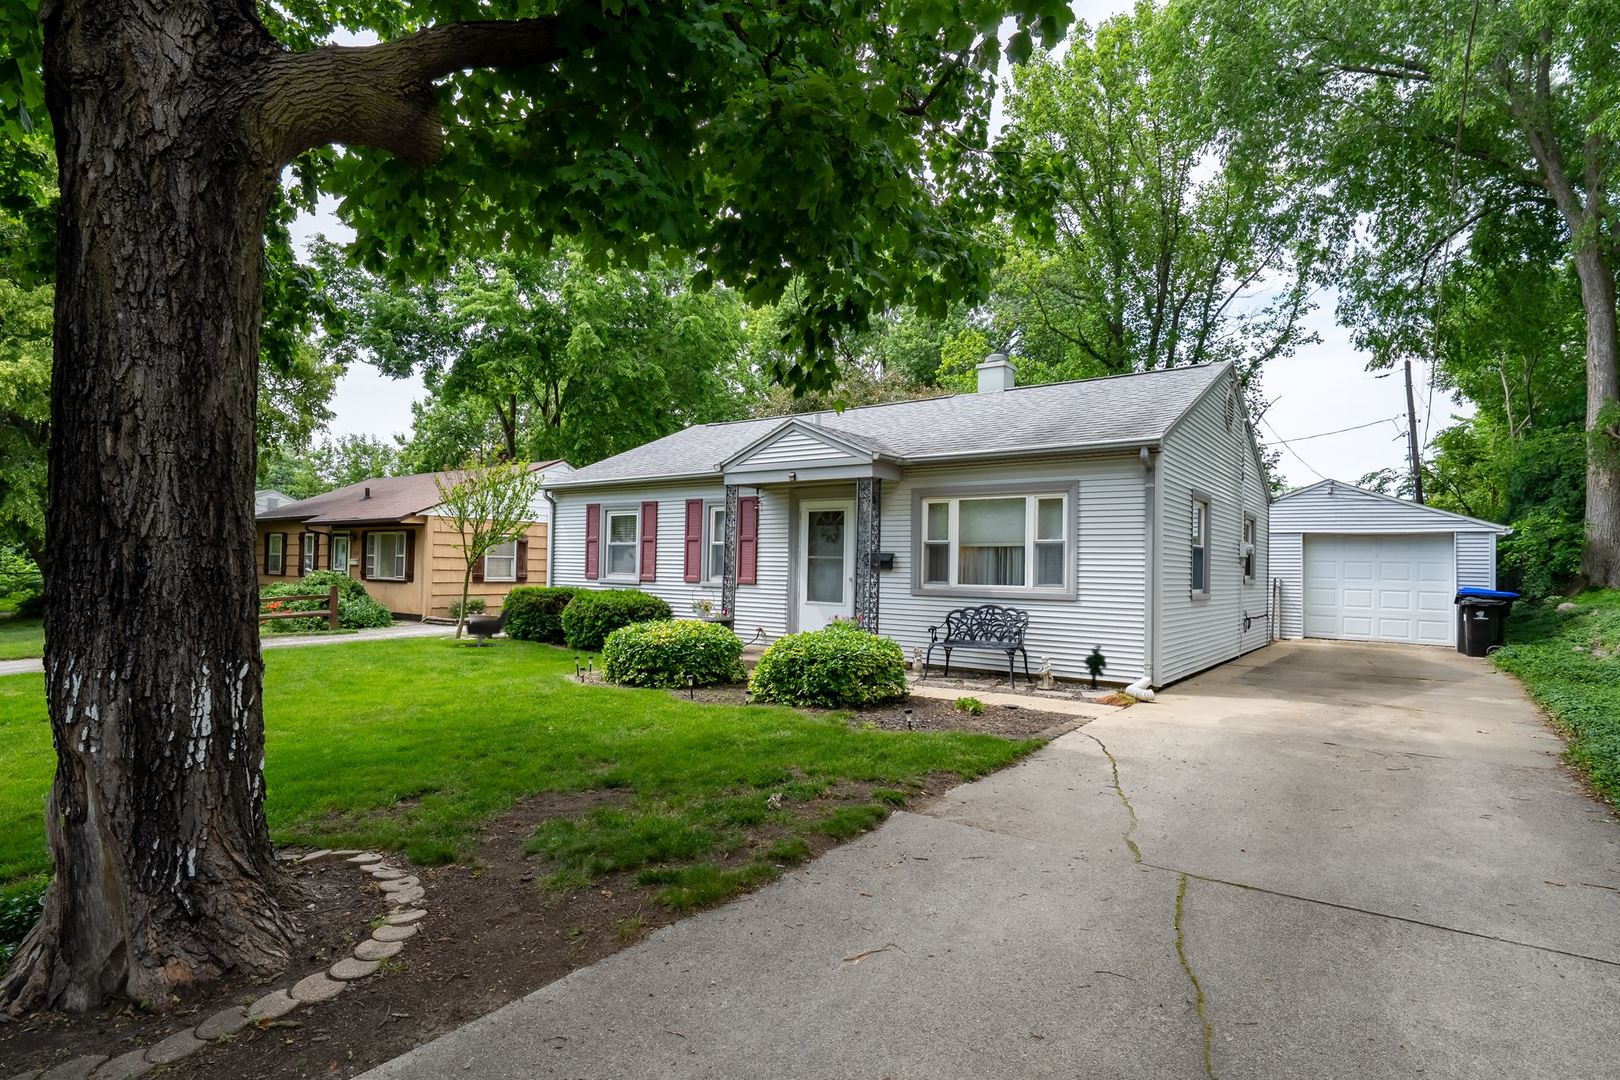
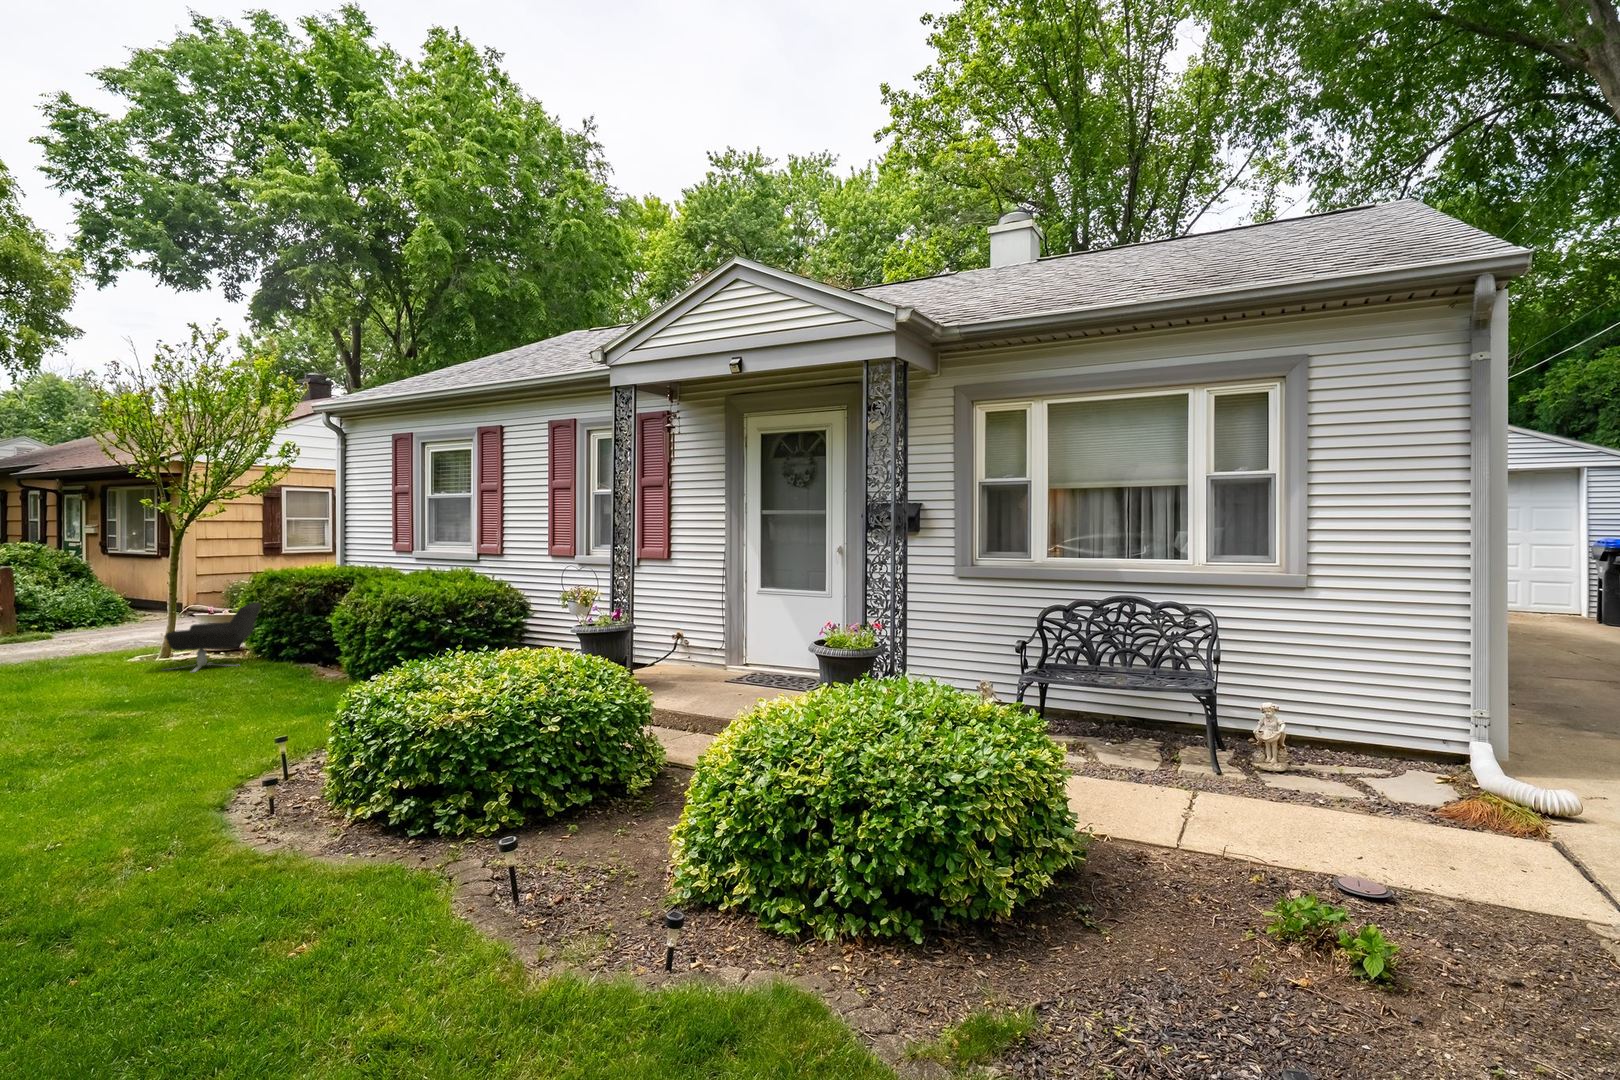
decorative plant: present [1084,645,1107,689] -> none [1336,678,1399,766]

